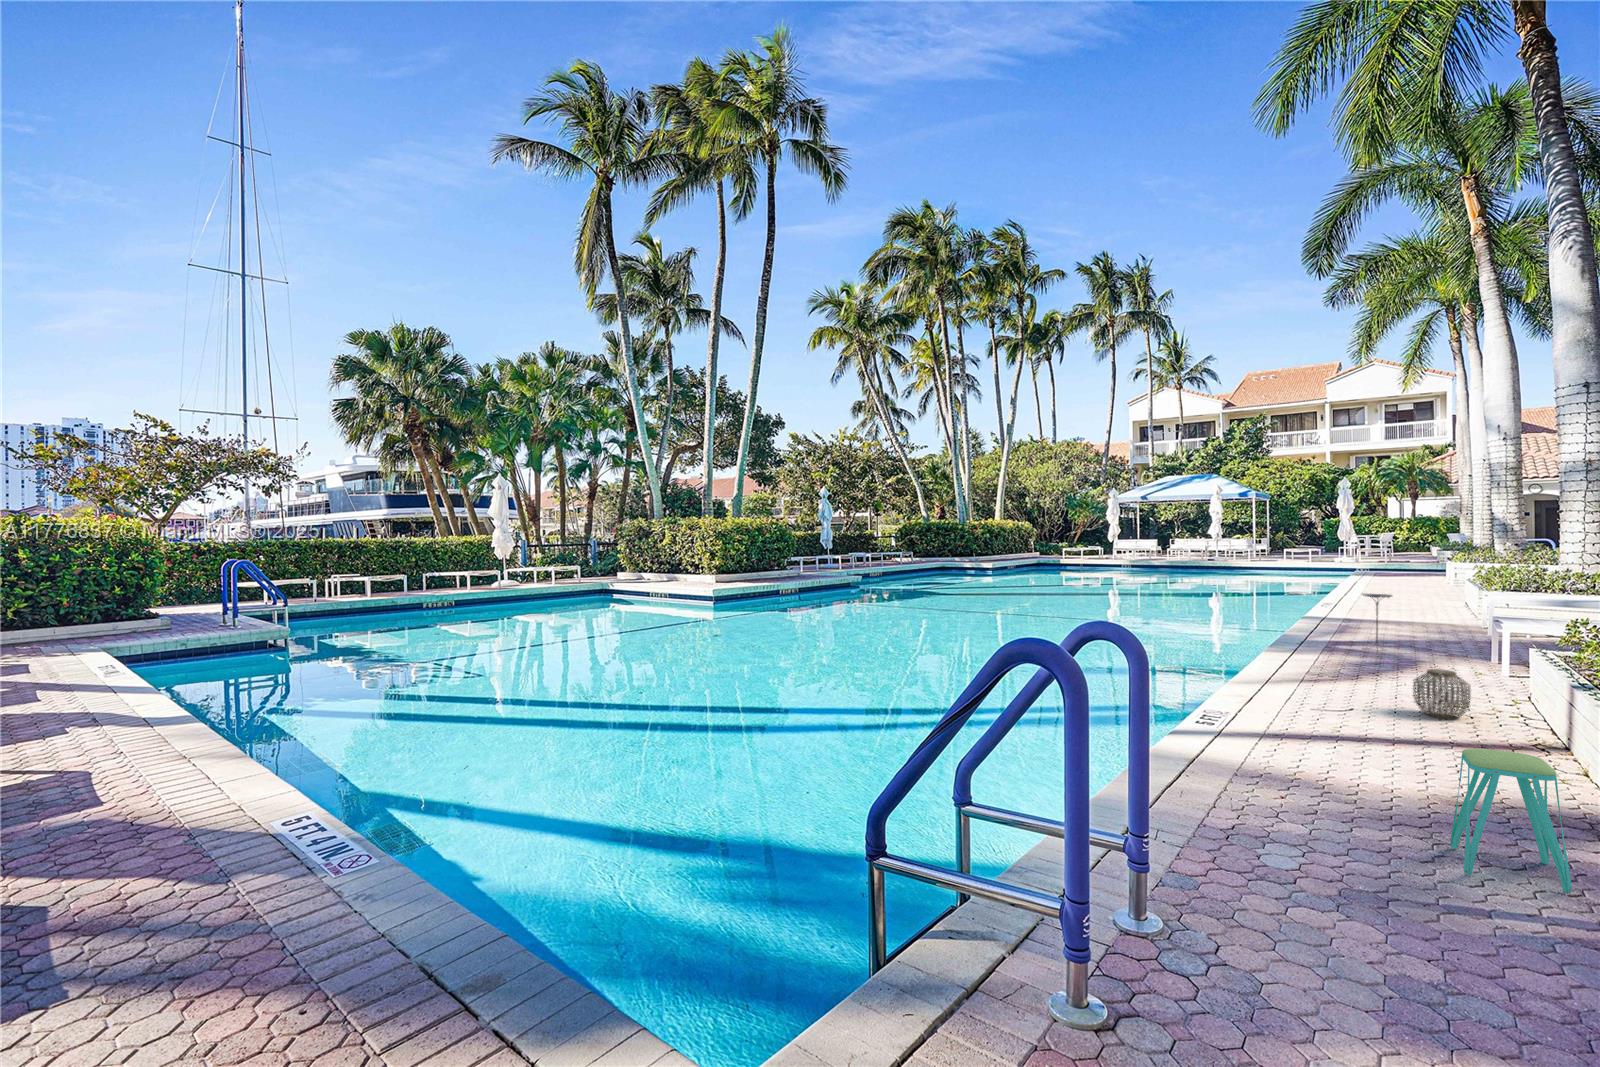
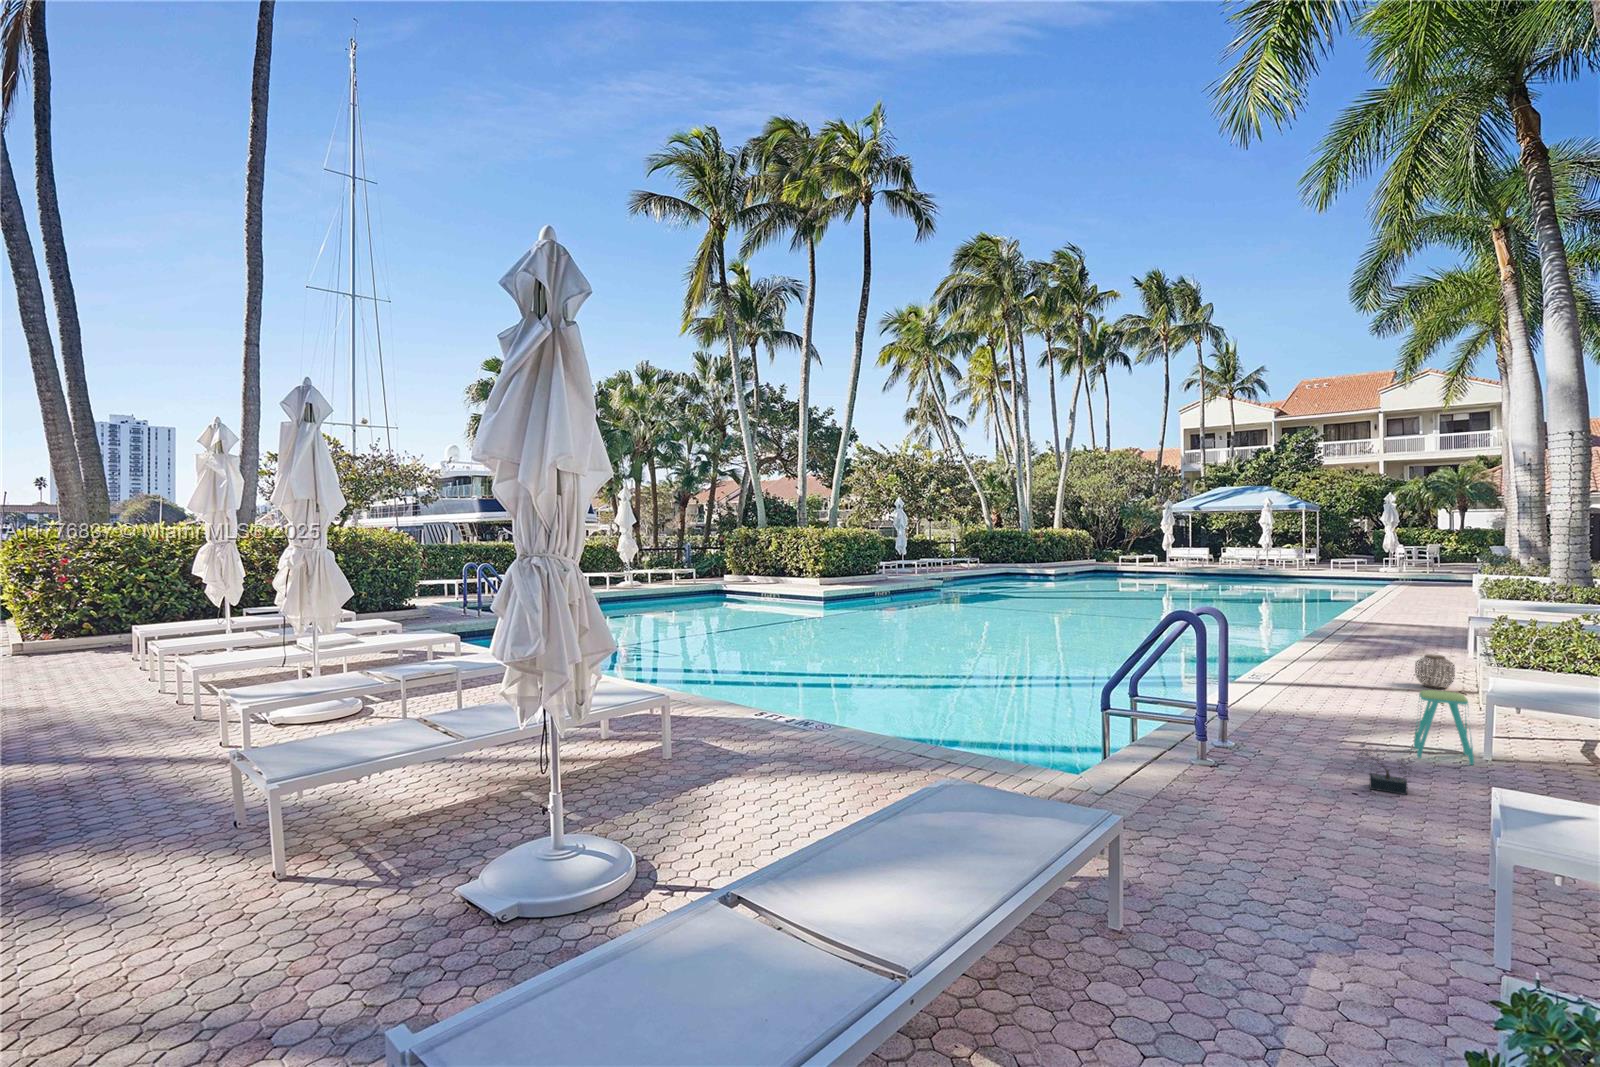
side table: present [1363,594,1392,644] -> none [1389,600,1414,646]
decorative plant: none [1364,873,1501,995] -> present [1354,743,1417,795]

